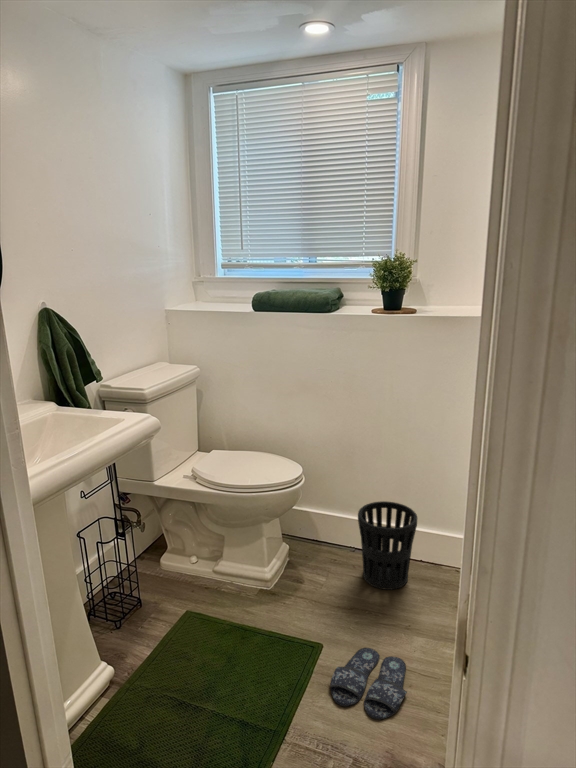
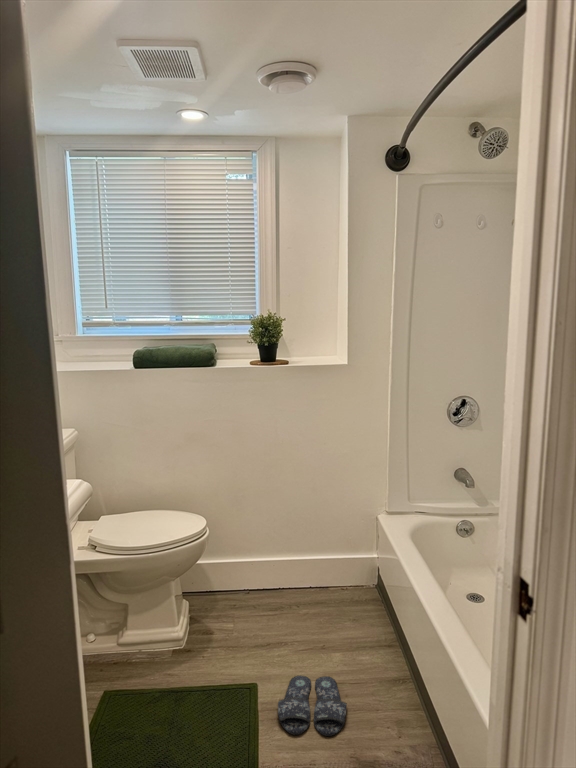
wastebasket: present [358,501,417,590] -> none [258,537,312,620]

